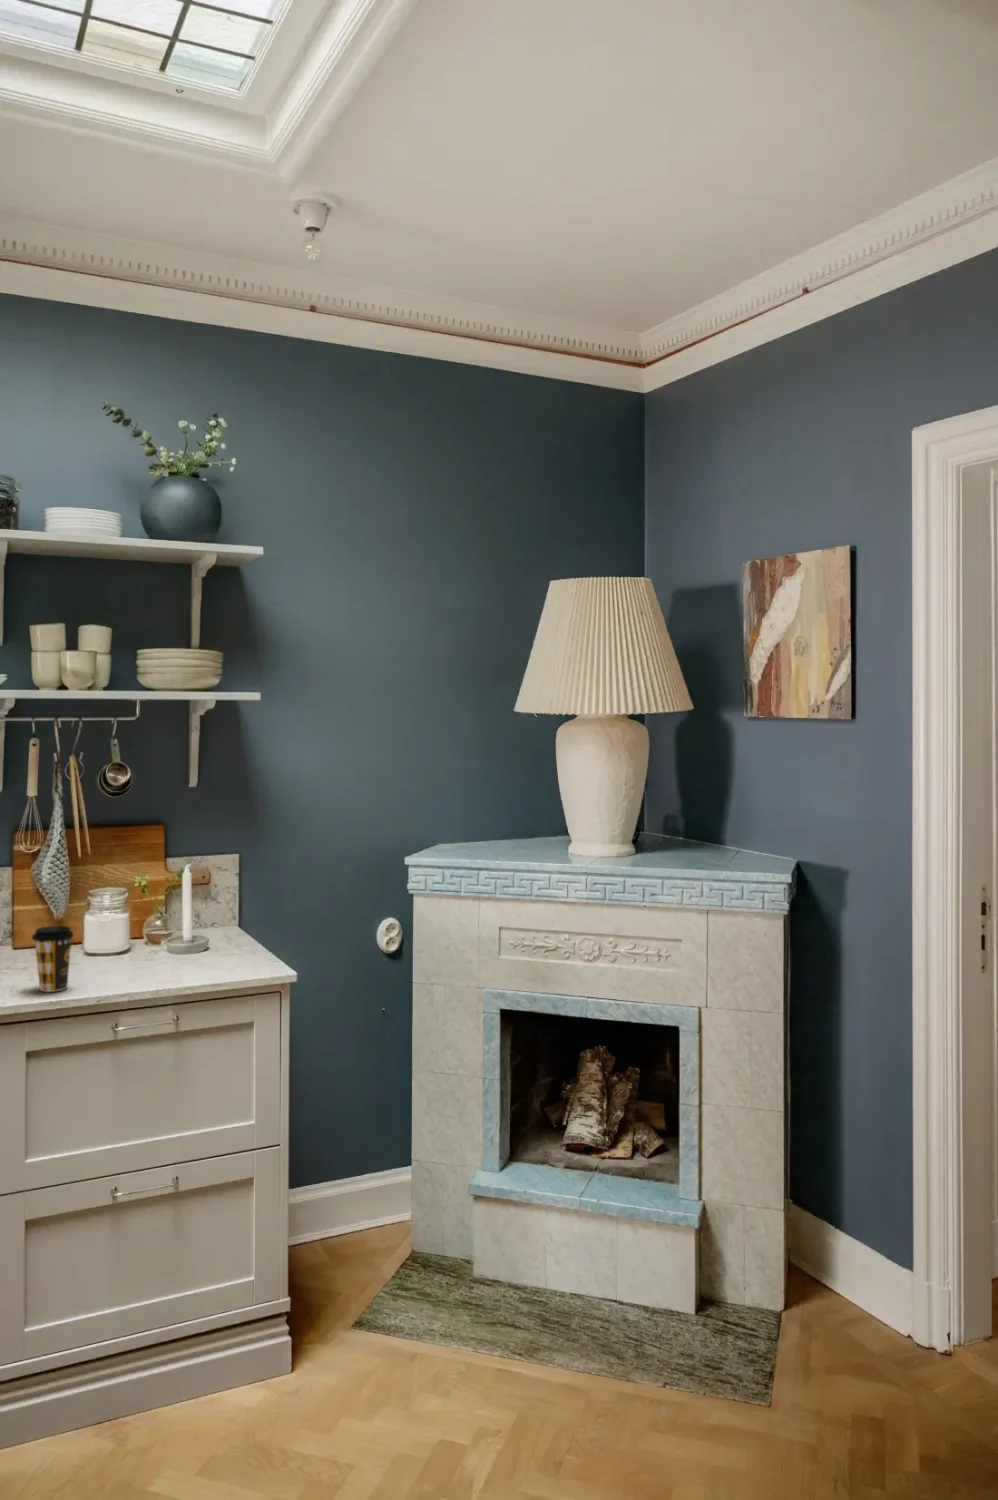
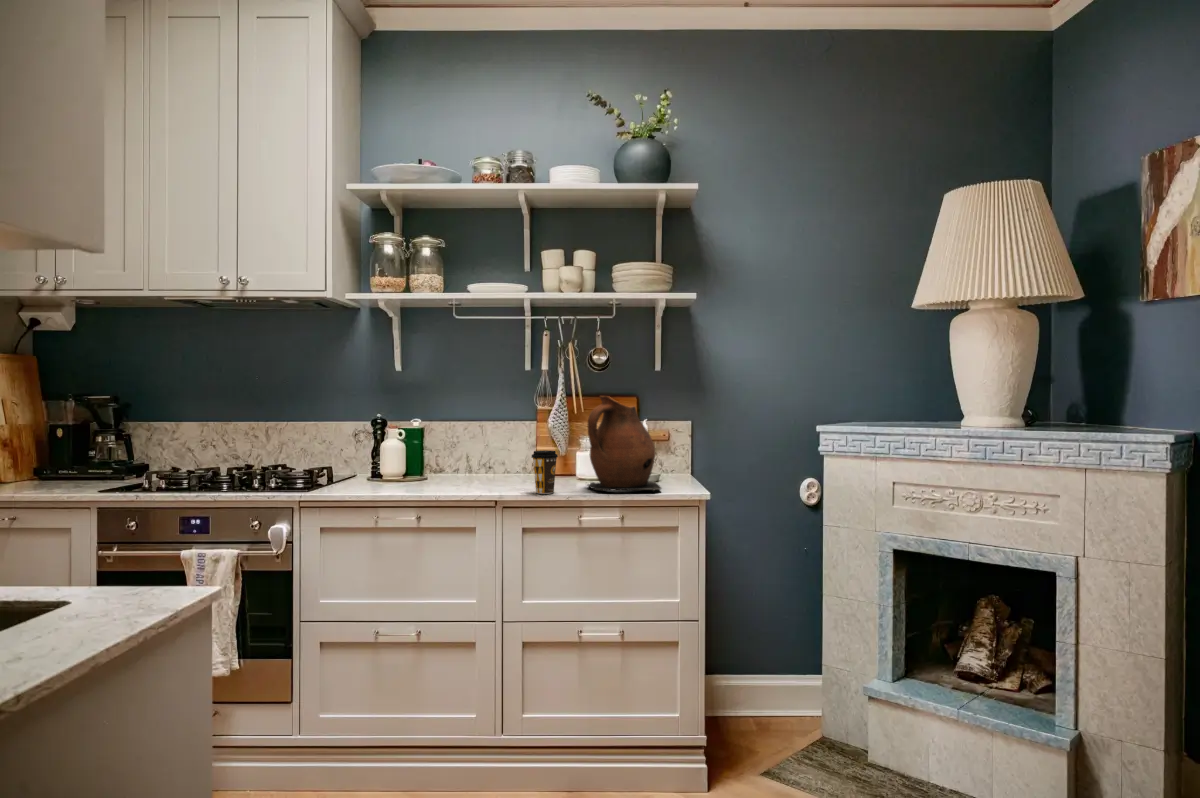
ceramic pitcher: none [105,842,224,978] -> present [587,396,661,491]

